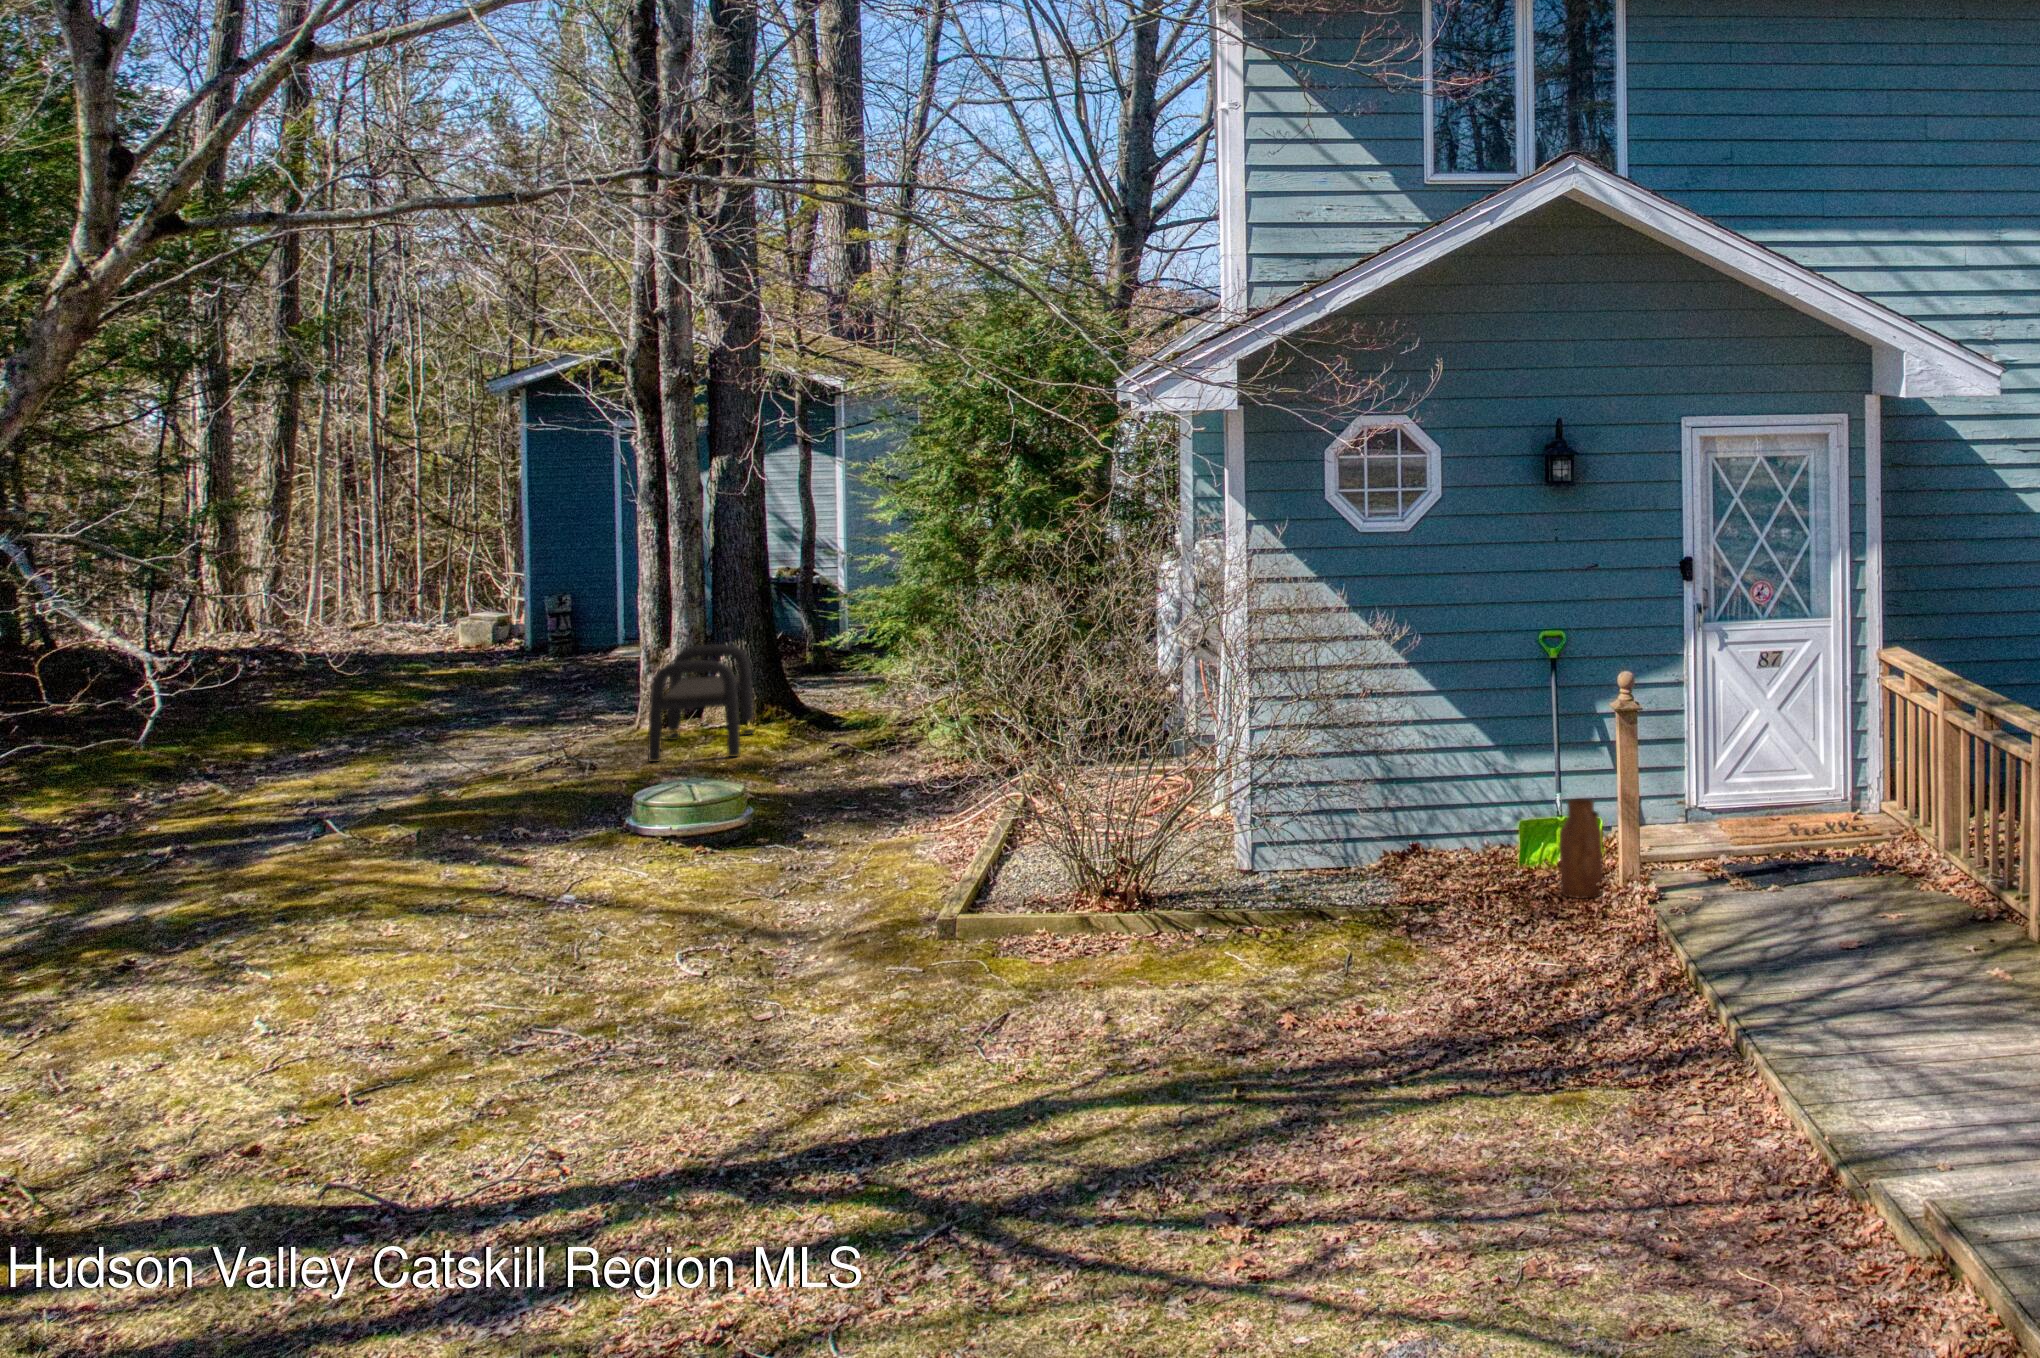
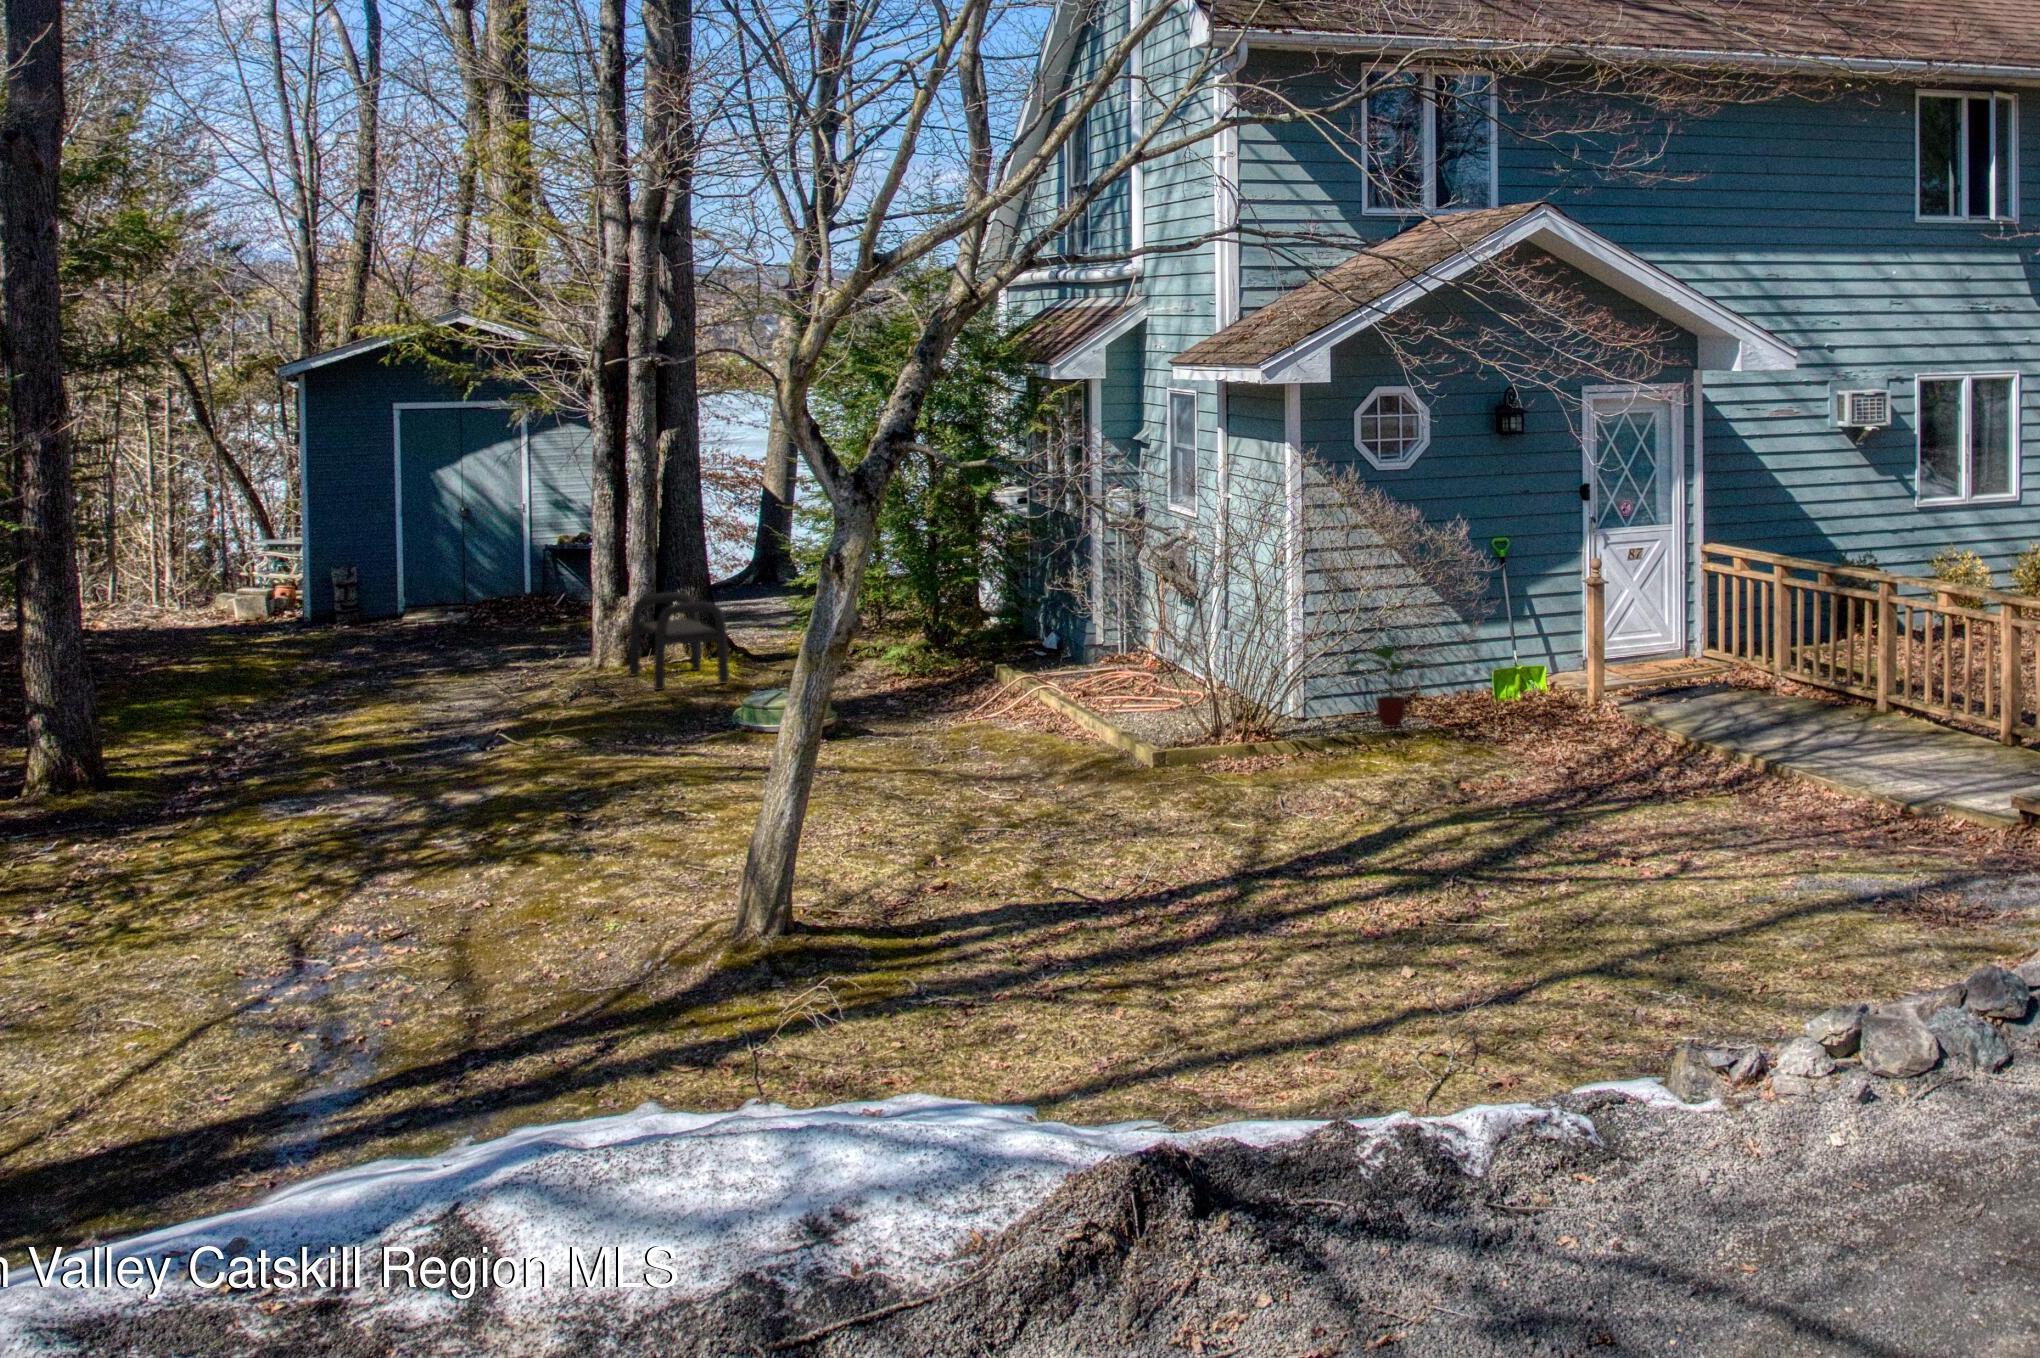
potted plant: none [1271,780,1393,898] -> present [1349,647,1429,728]
watering can: present [1560,799,1603,899] -> none [1531,651,1571,718]

